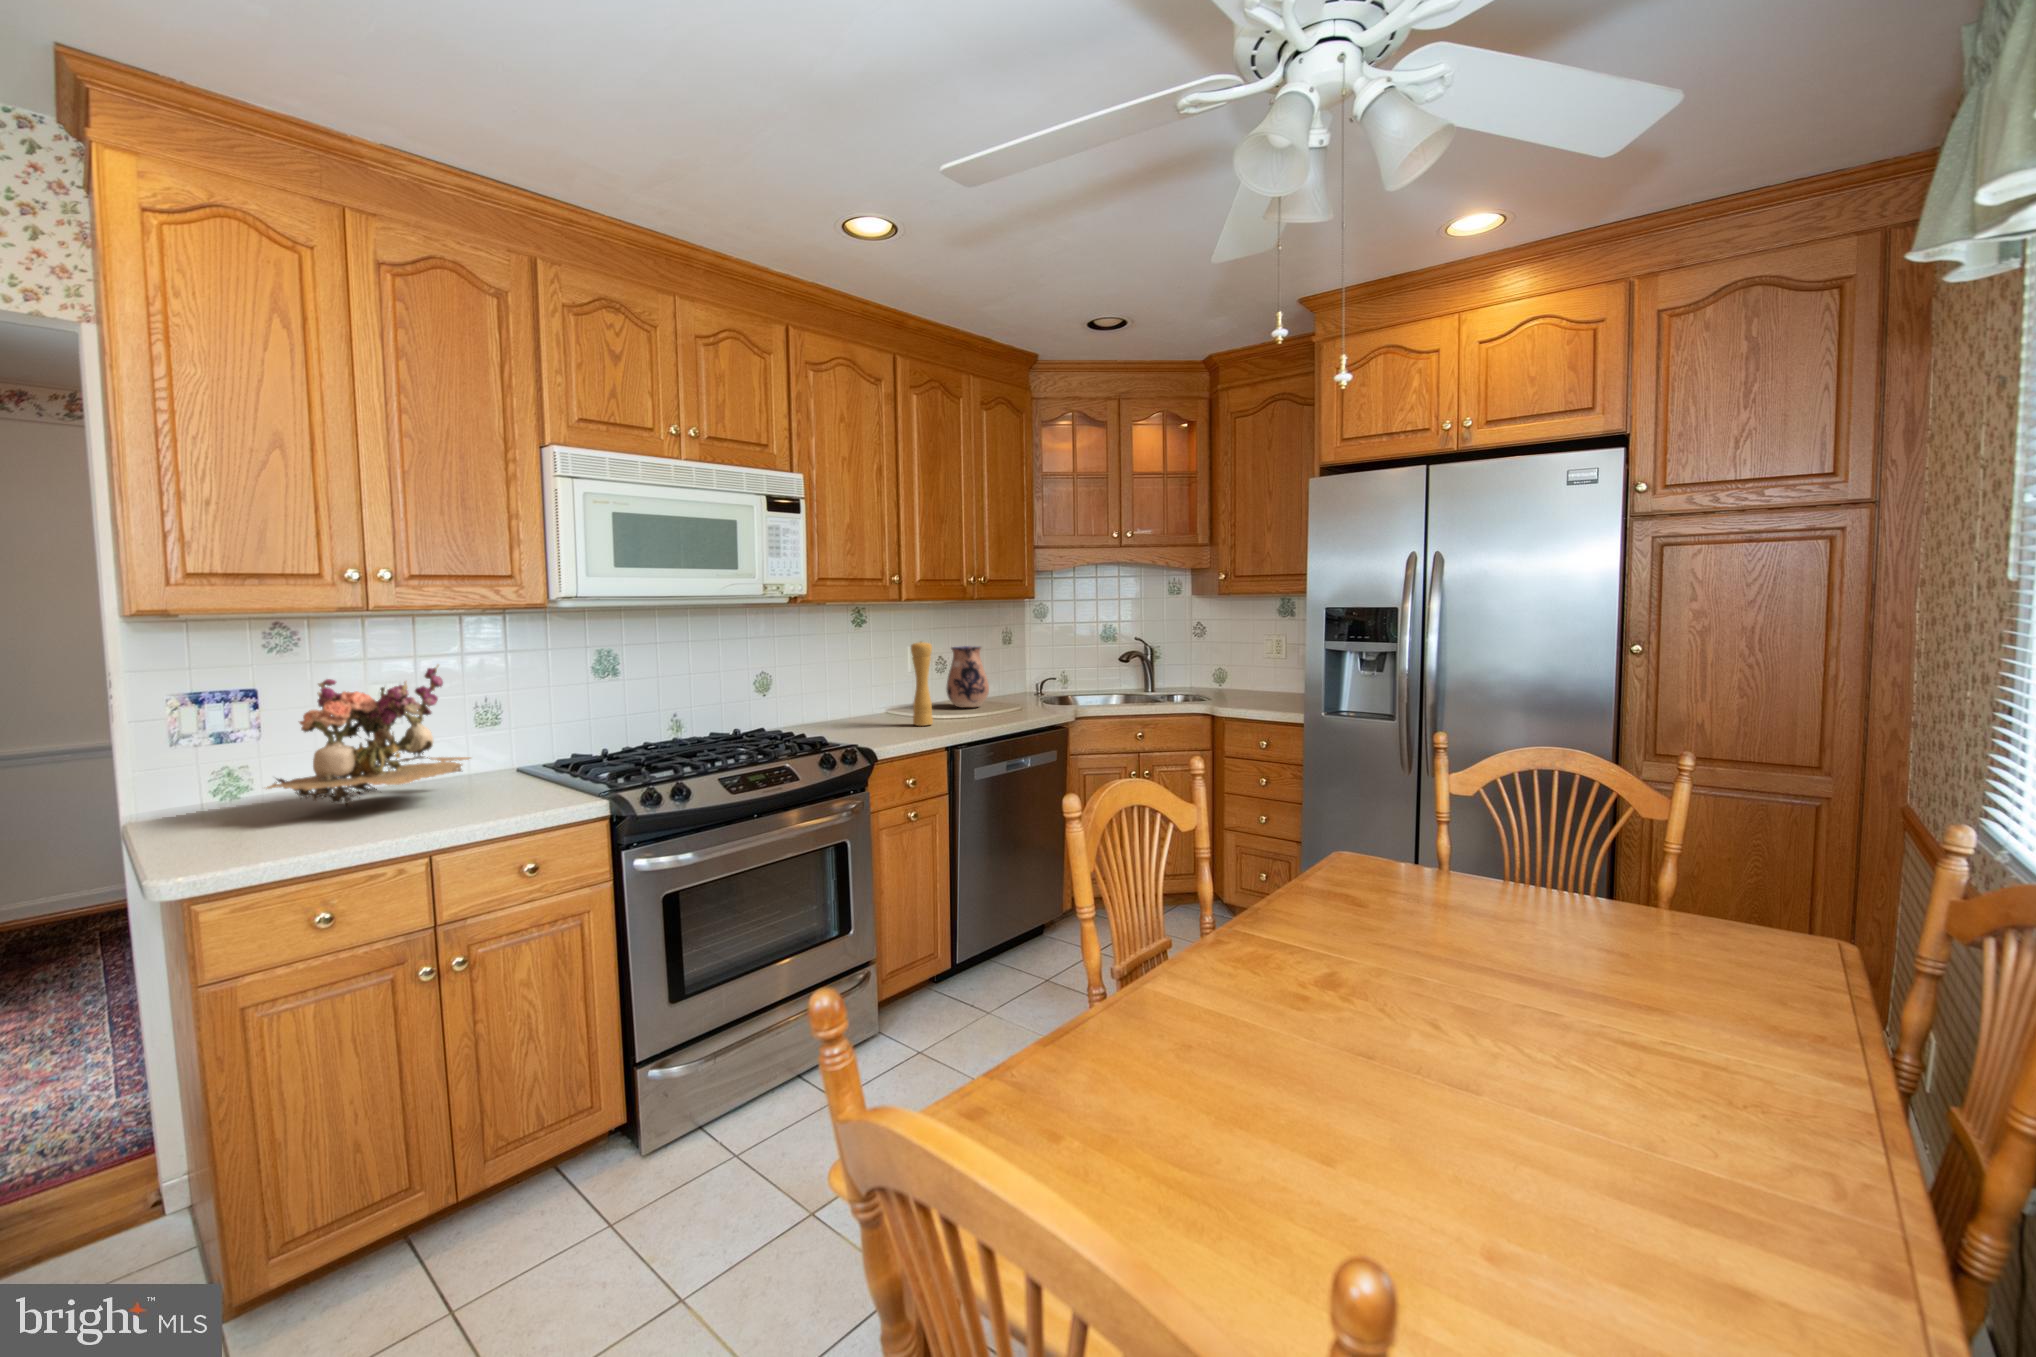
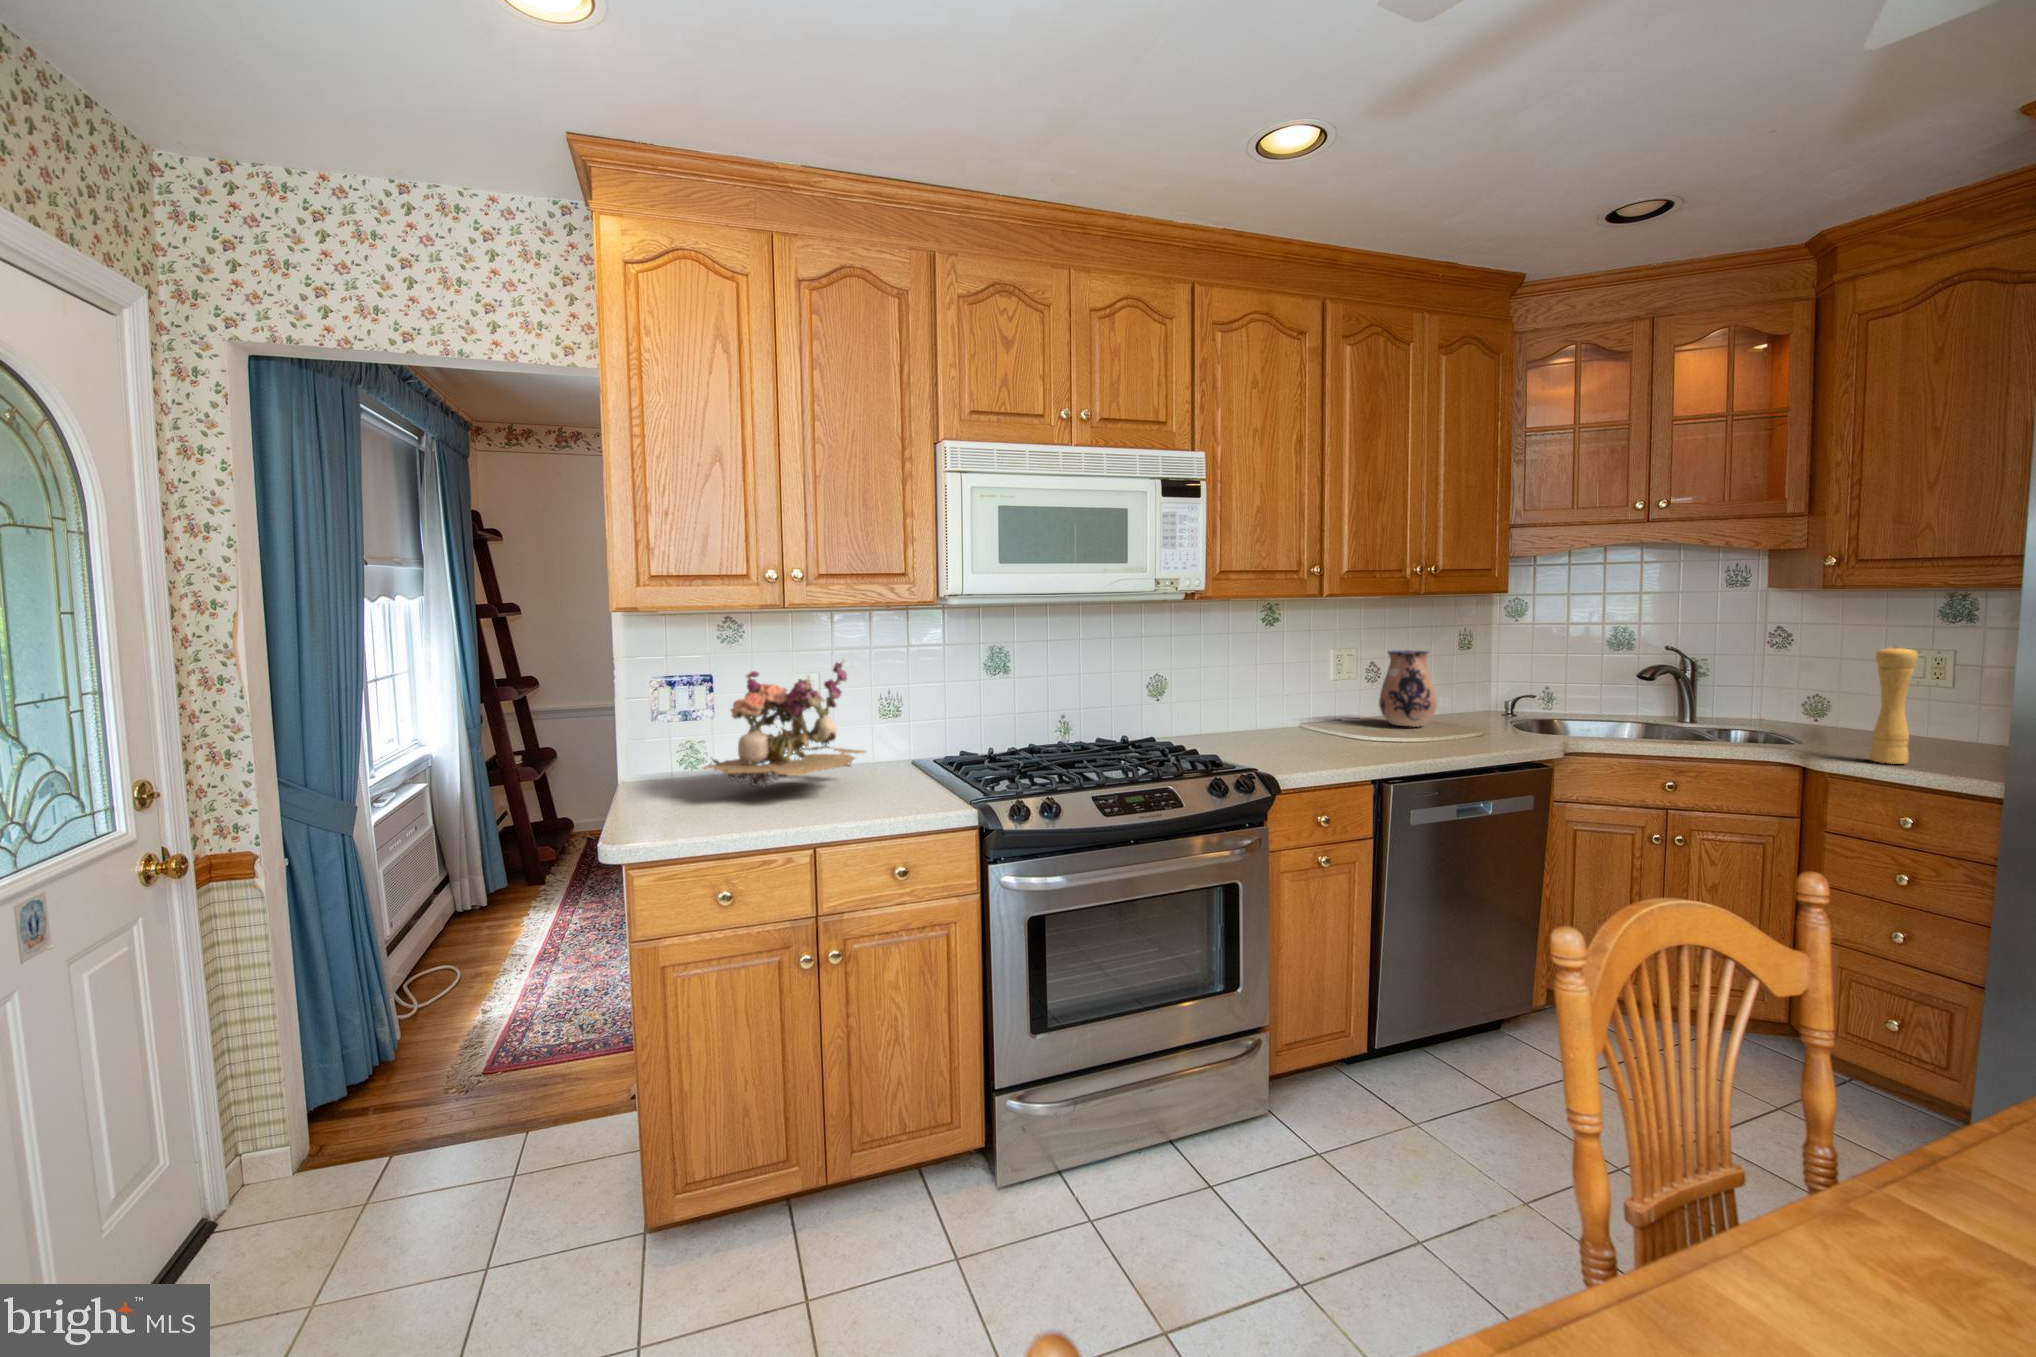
pepper mill: present [911,642,933,726] -> present [1870,646,1918,764]

